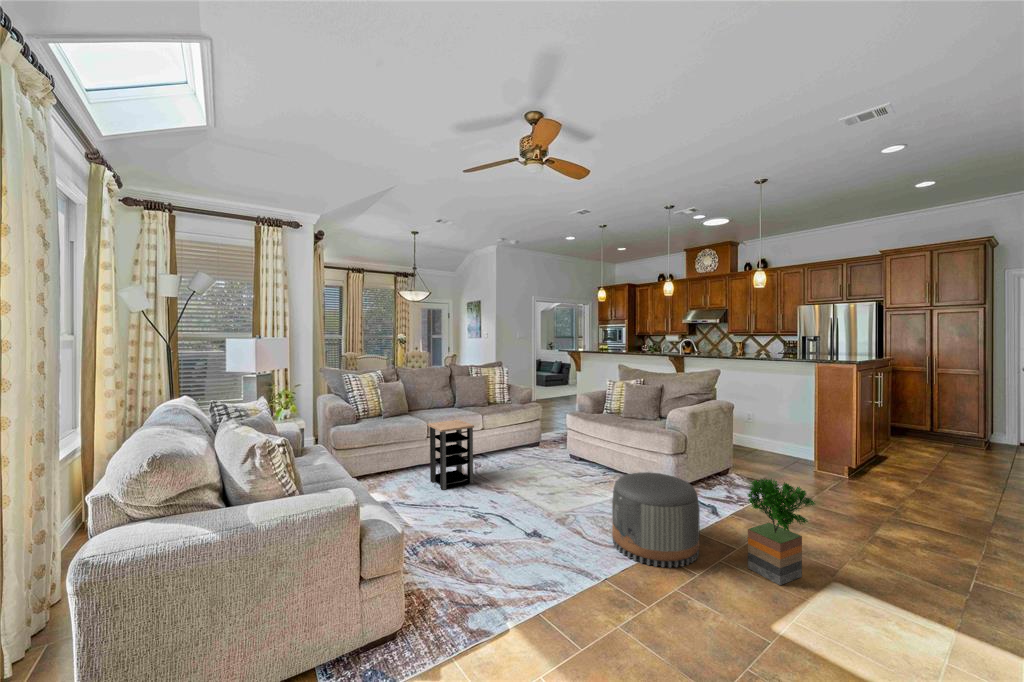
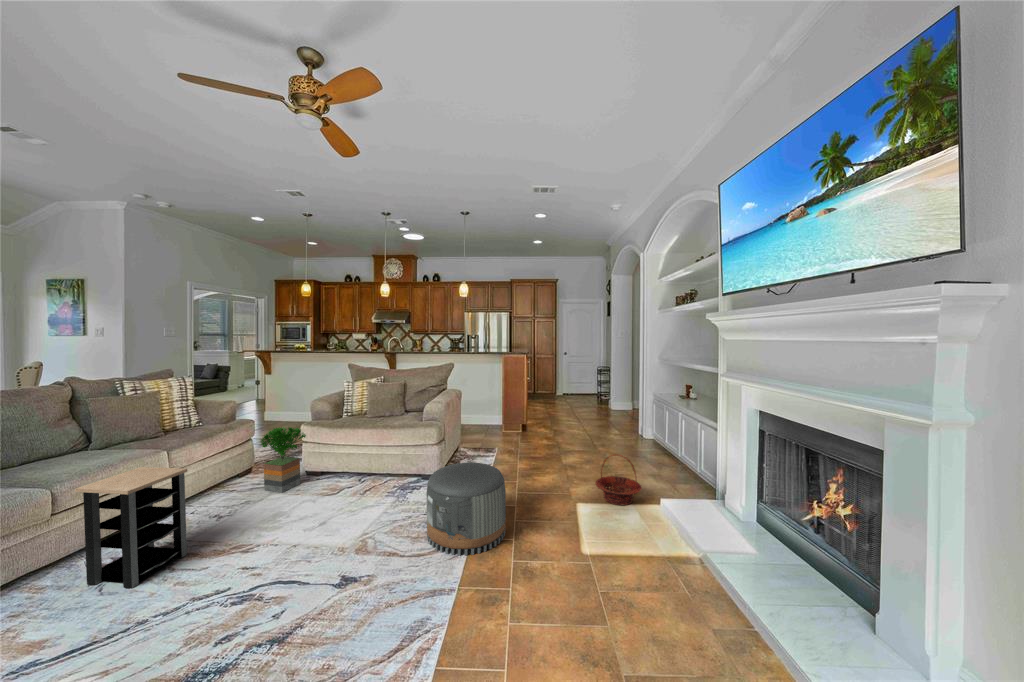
potted tree: present [747,479,815,585] -> present [261,427,306,493]
basket: none [868,528,968,616] -> present [595,454,642,505]

